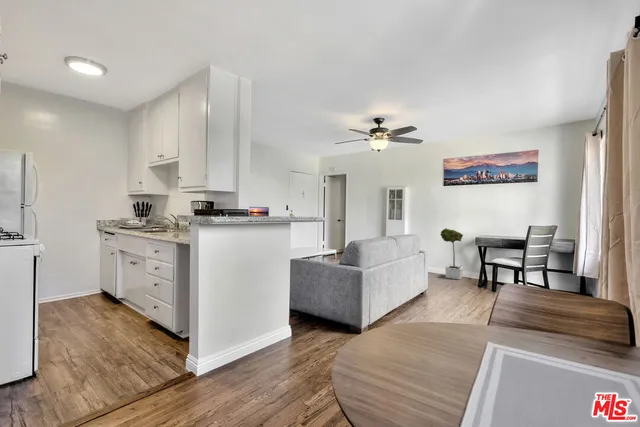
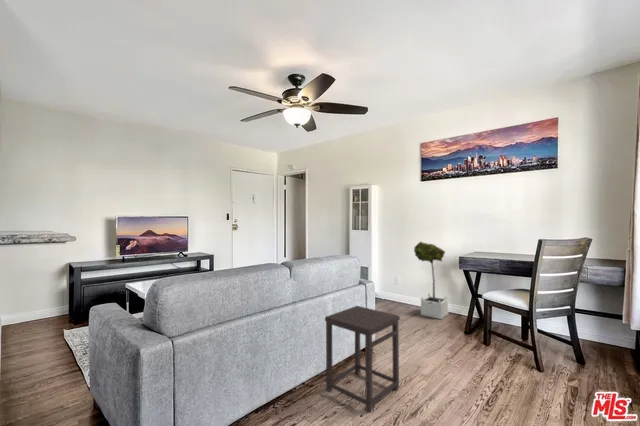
side table: none [416,266,456,318] -> present [325,306,400,412]

